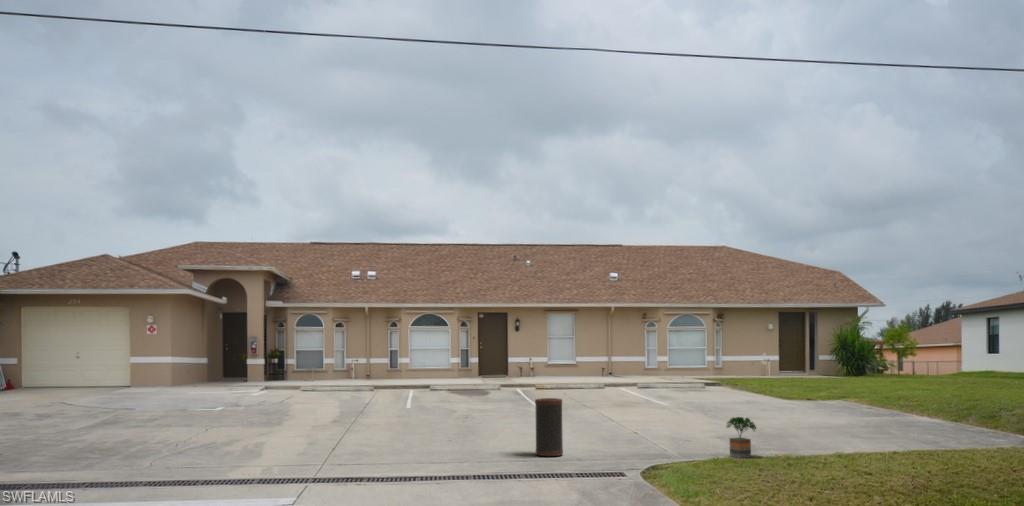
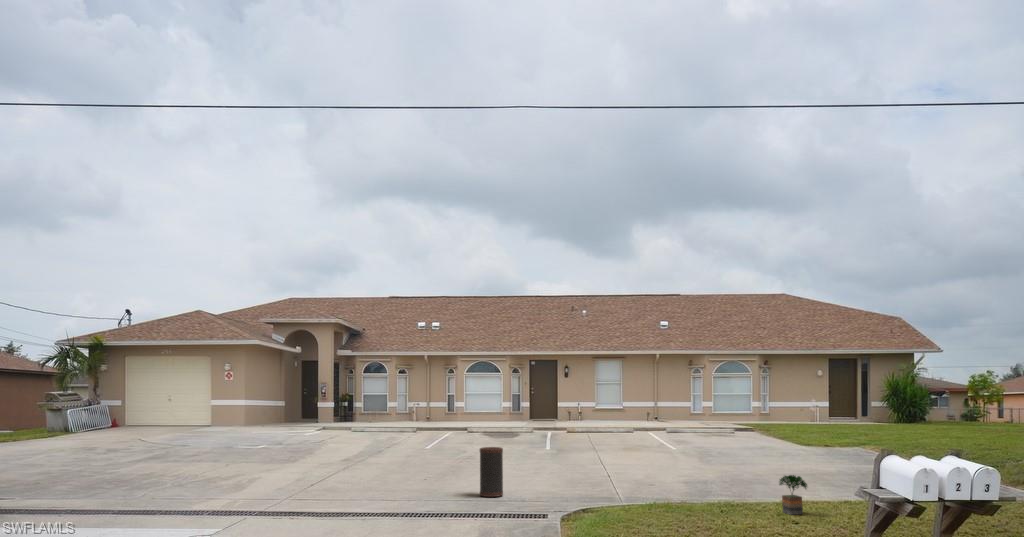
potted tree: present [727,417,756,458] -> present [779,475,807,515]

